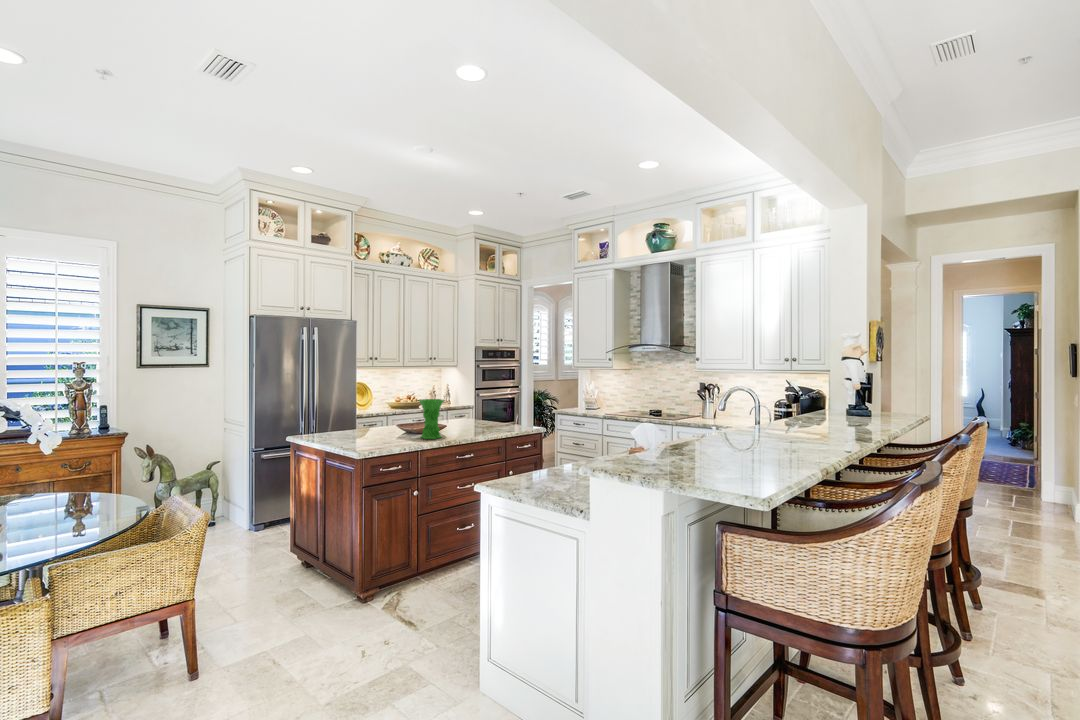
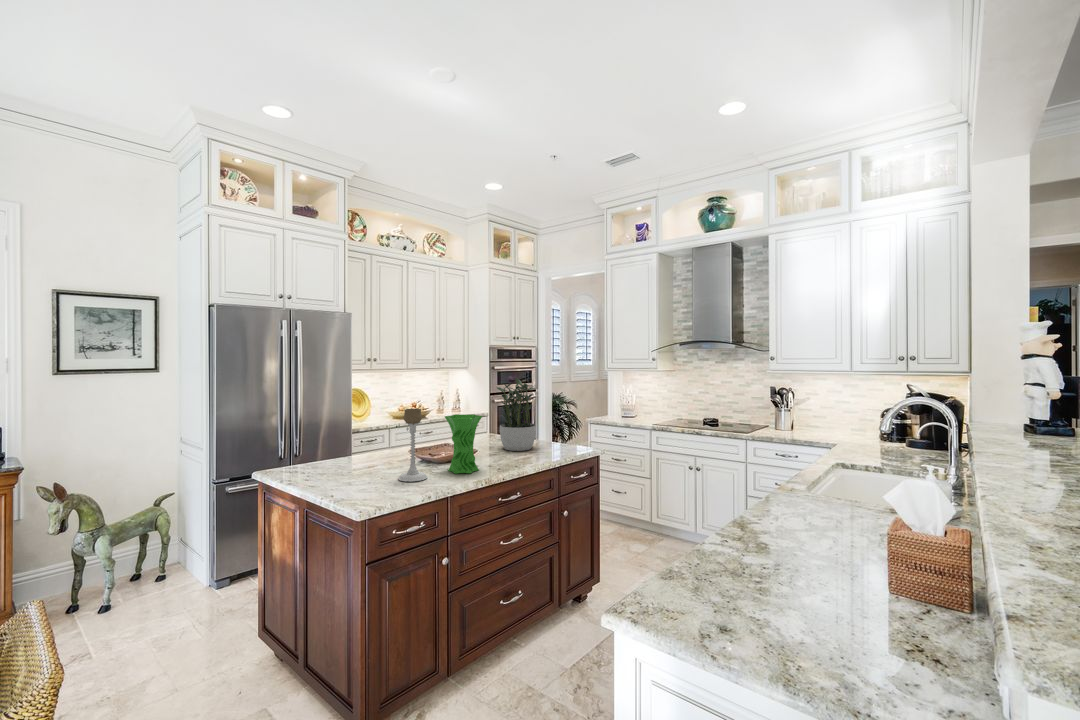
potted plant: none [460,374,491,428] -> present [497,378,536,451]
candle holder: none [385,393,405,442] -> present [398,408,427,482]

